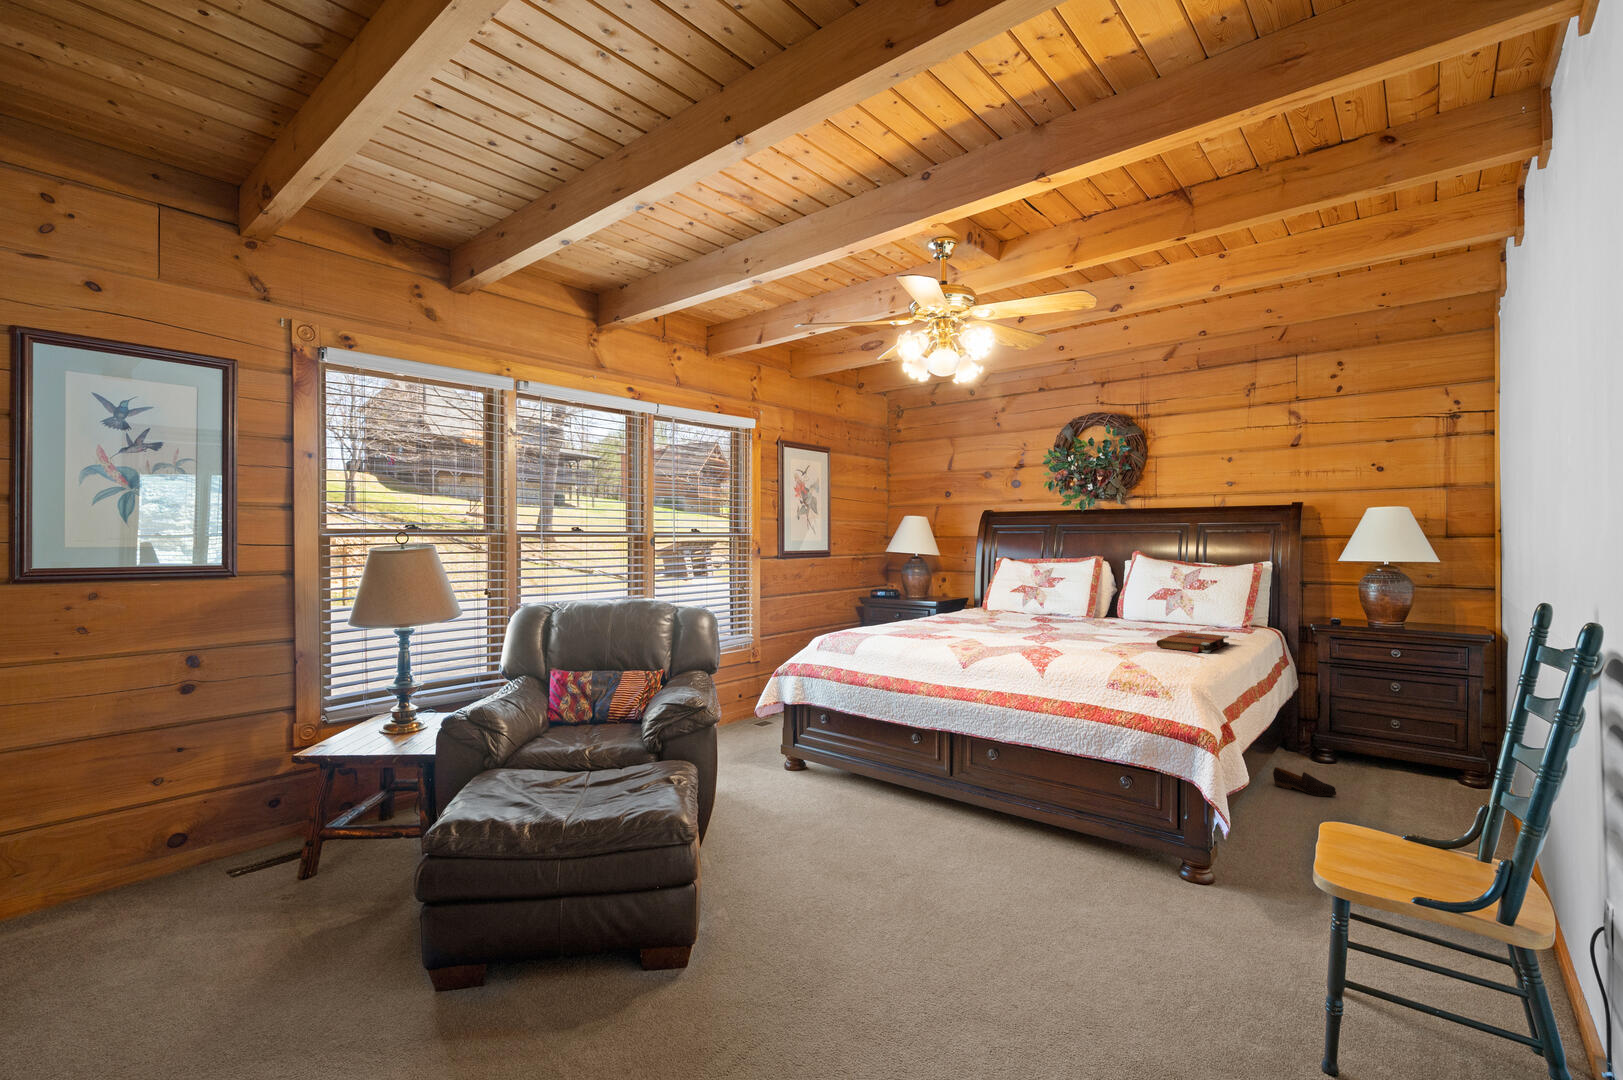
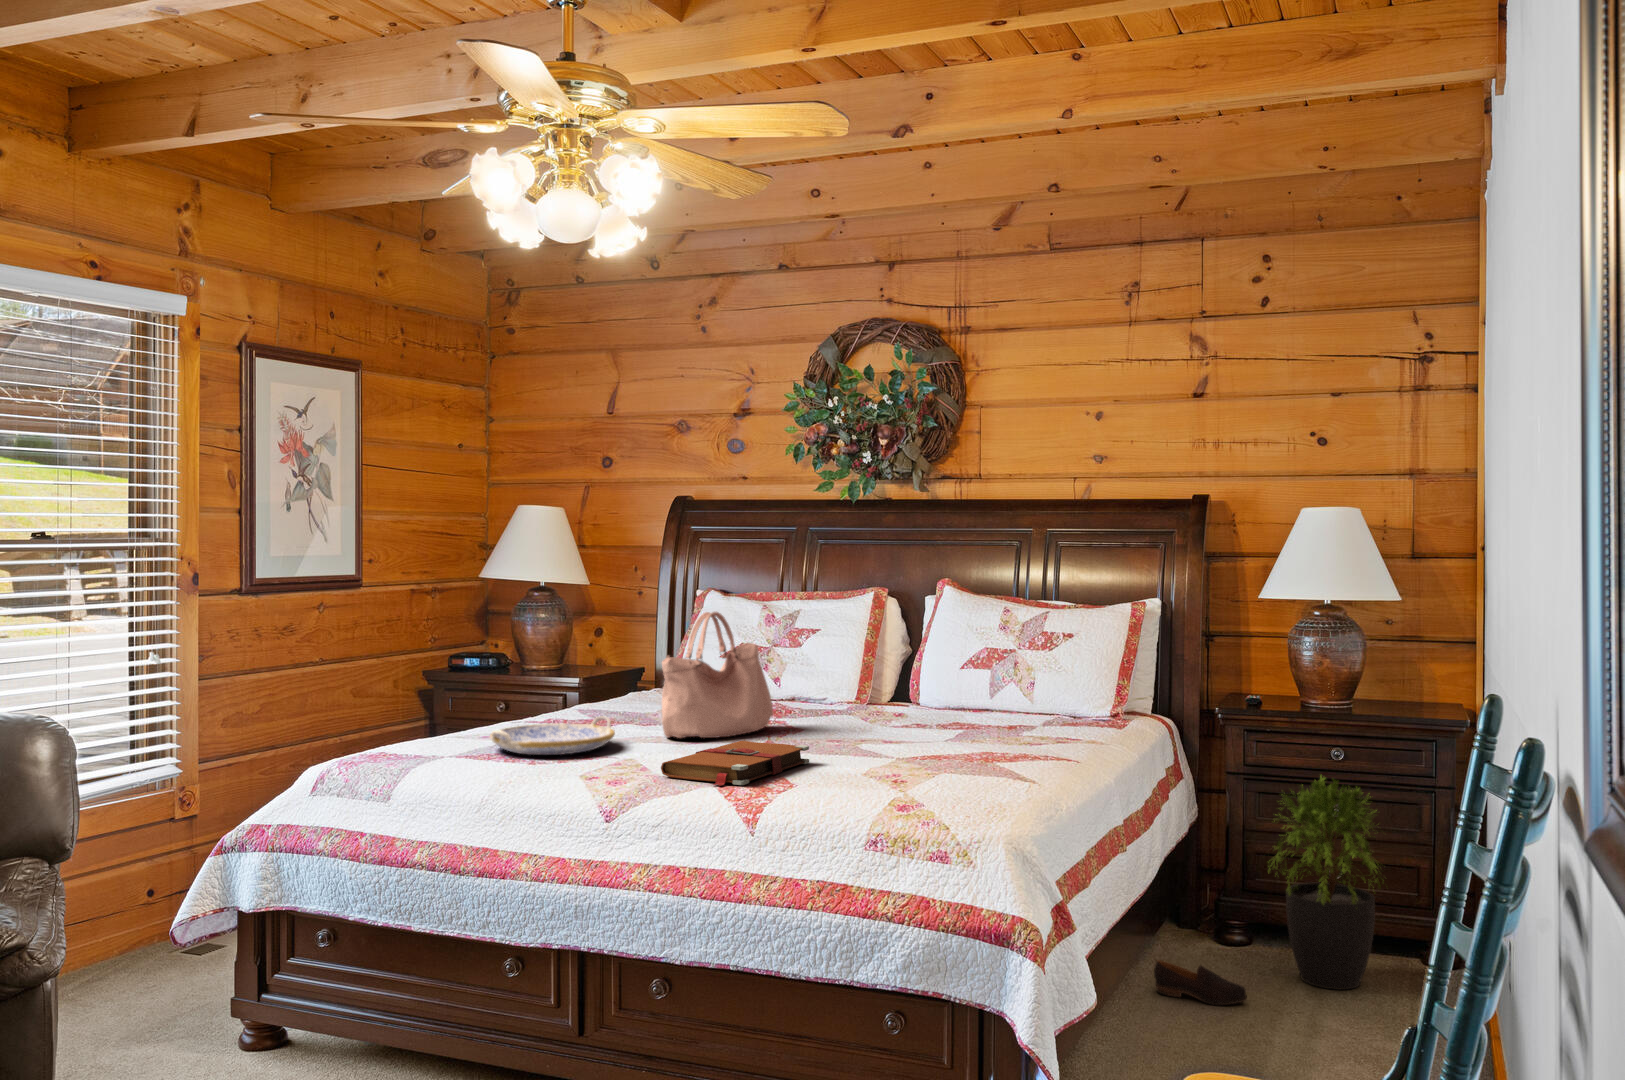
handbag: none [985,568,1043,632] -> present [662,612,773,738]
serving tray: none [902,619,963,637] -> present [490,716,615,755]
book: present [1156,632,1229,653] -> present [661,741,809,786]
potted plant: none [1343,667,1436,795] -> present [1269,776,1384,990]

